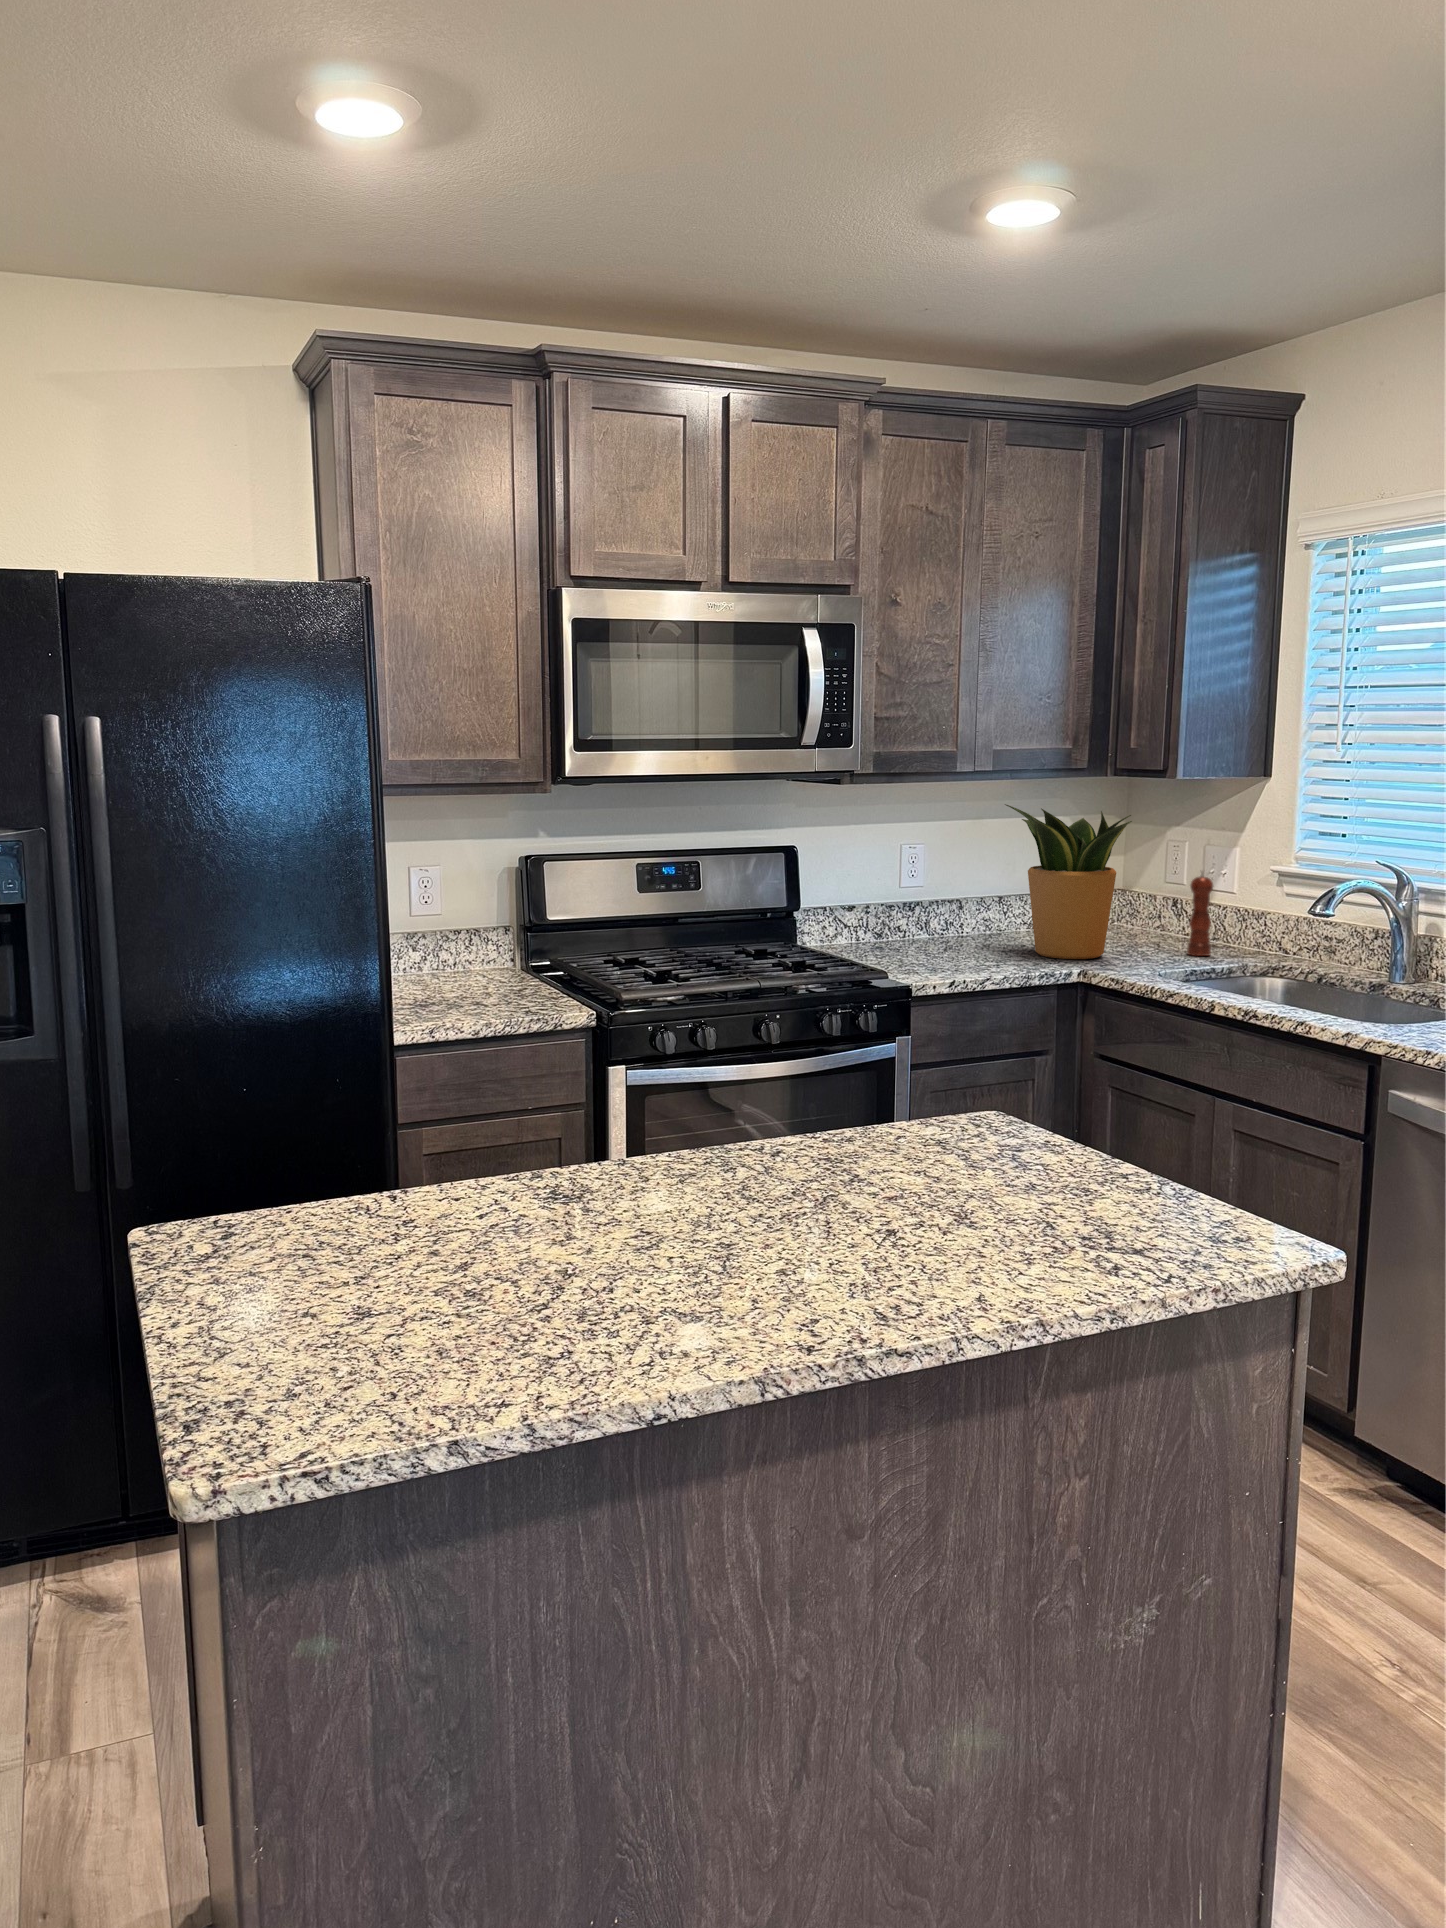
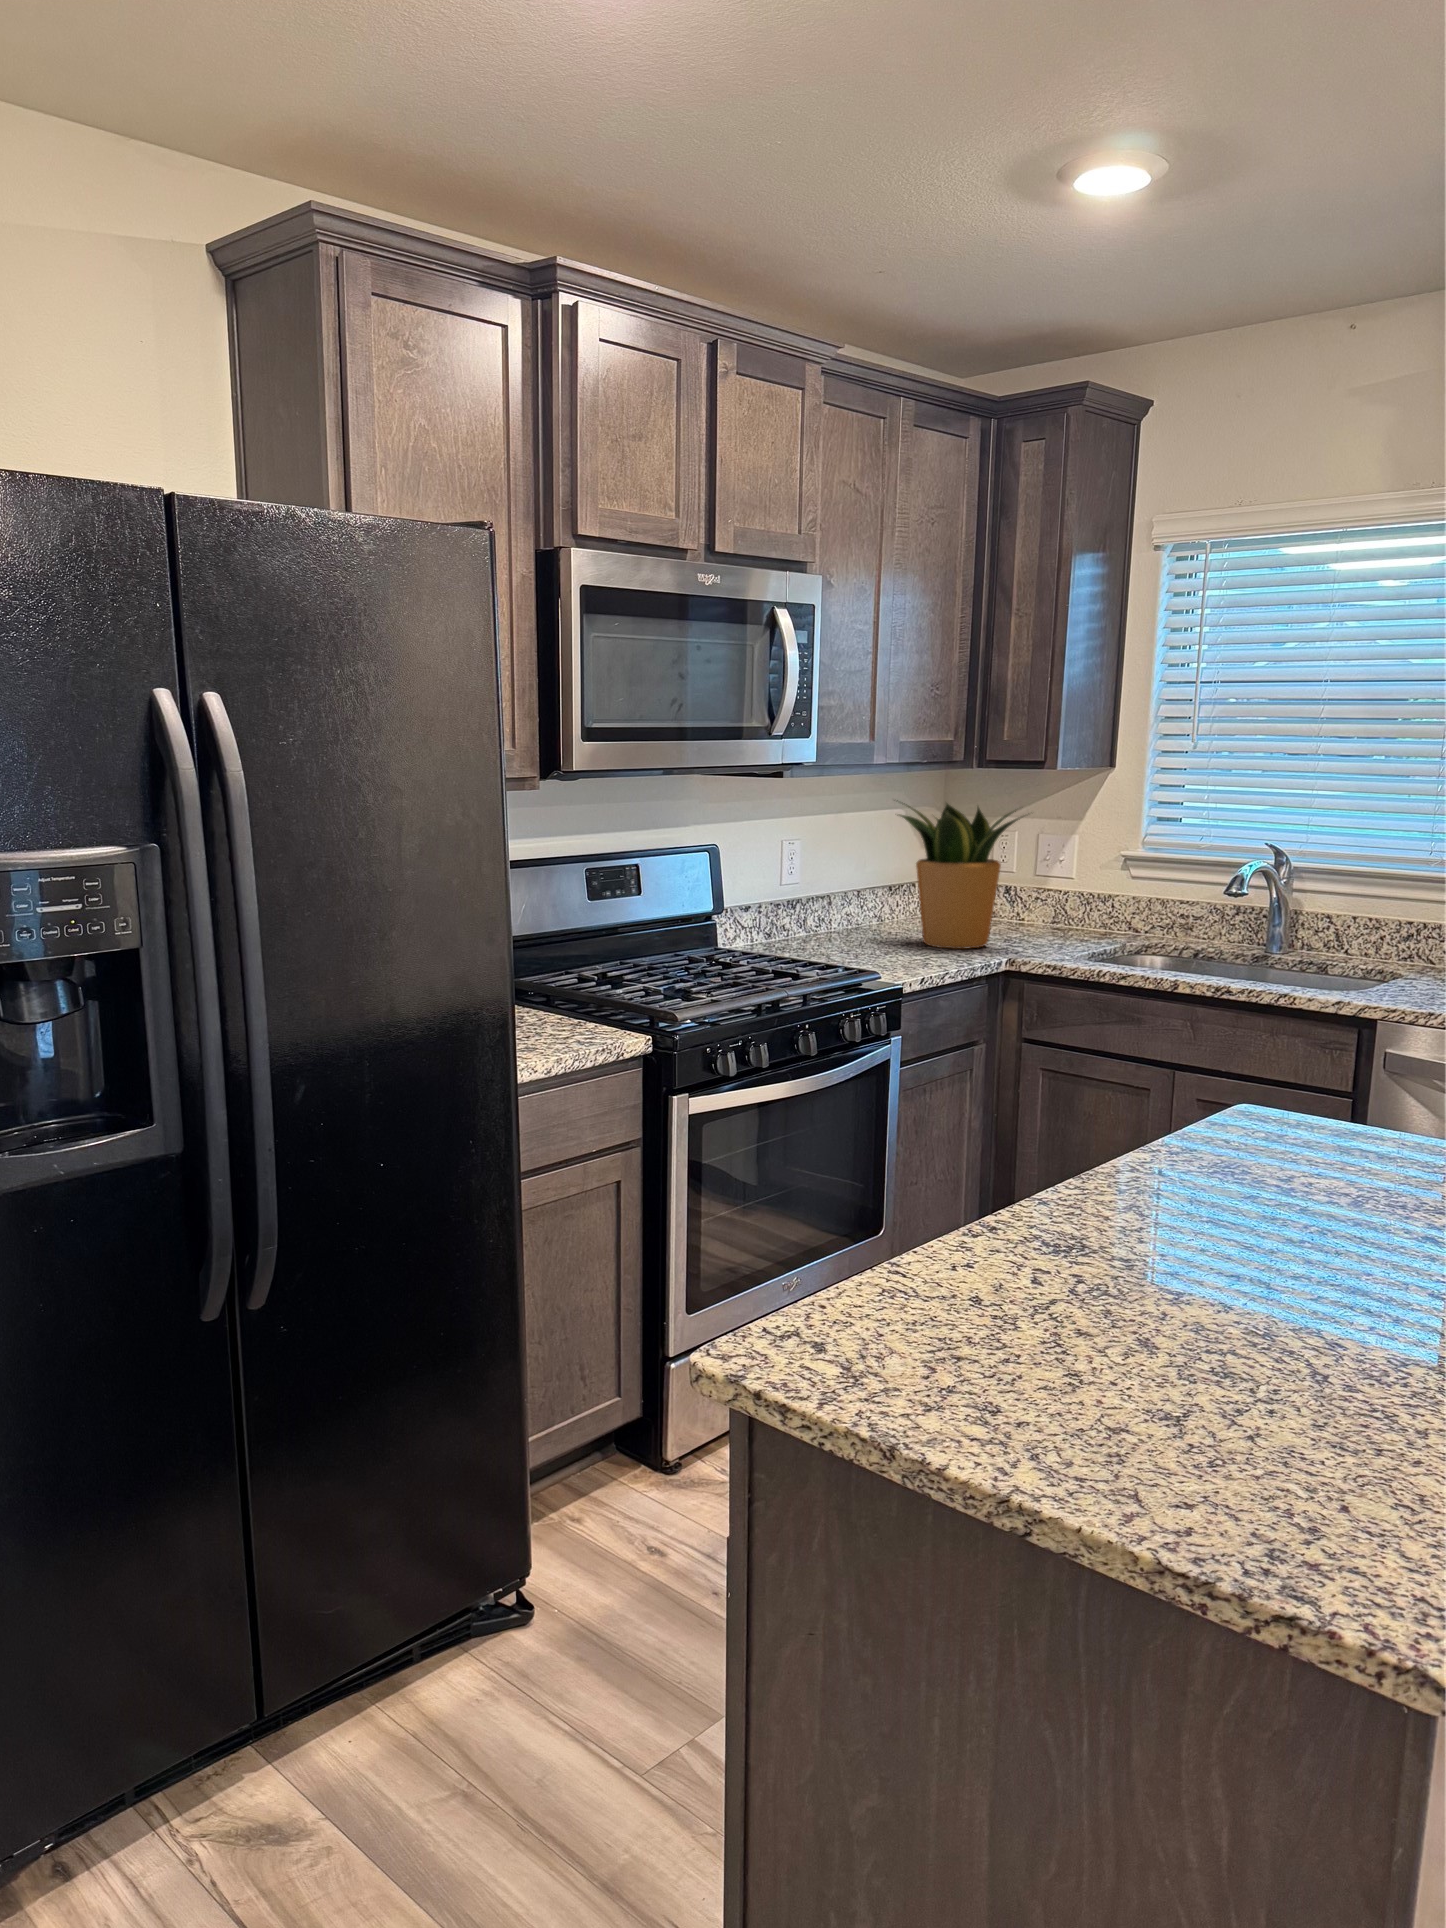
pepper mill: present [1187,870,1213,956] -> none [1036,859,1060,939]

